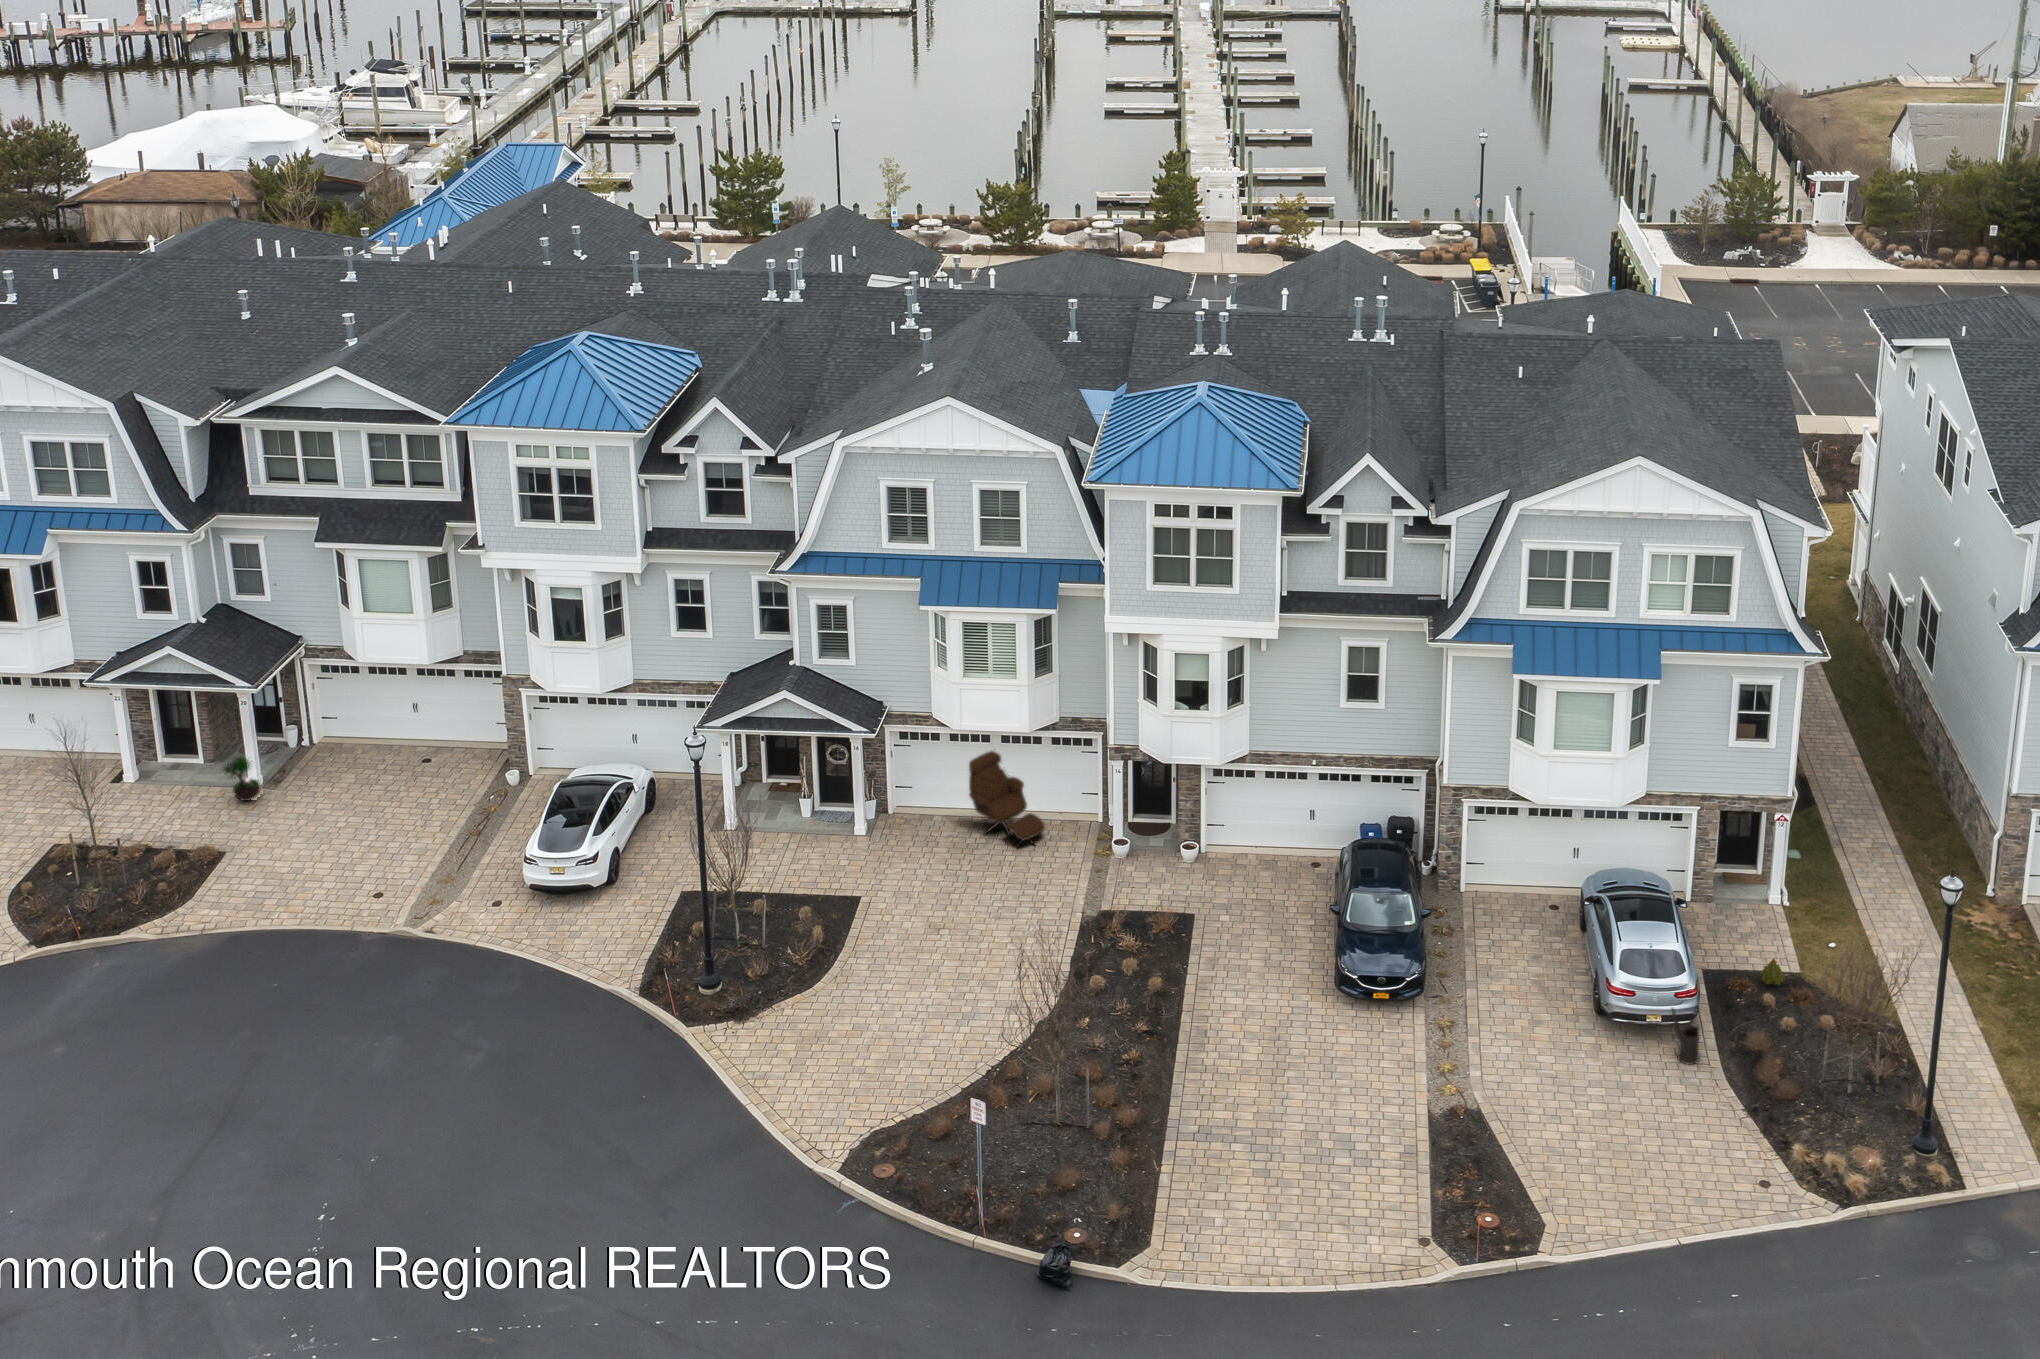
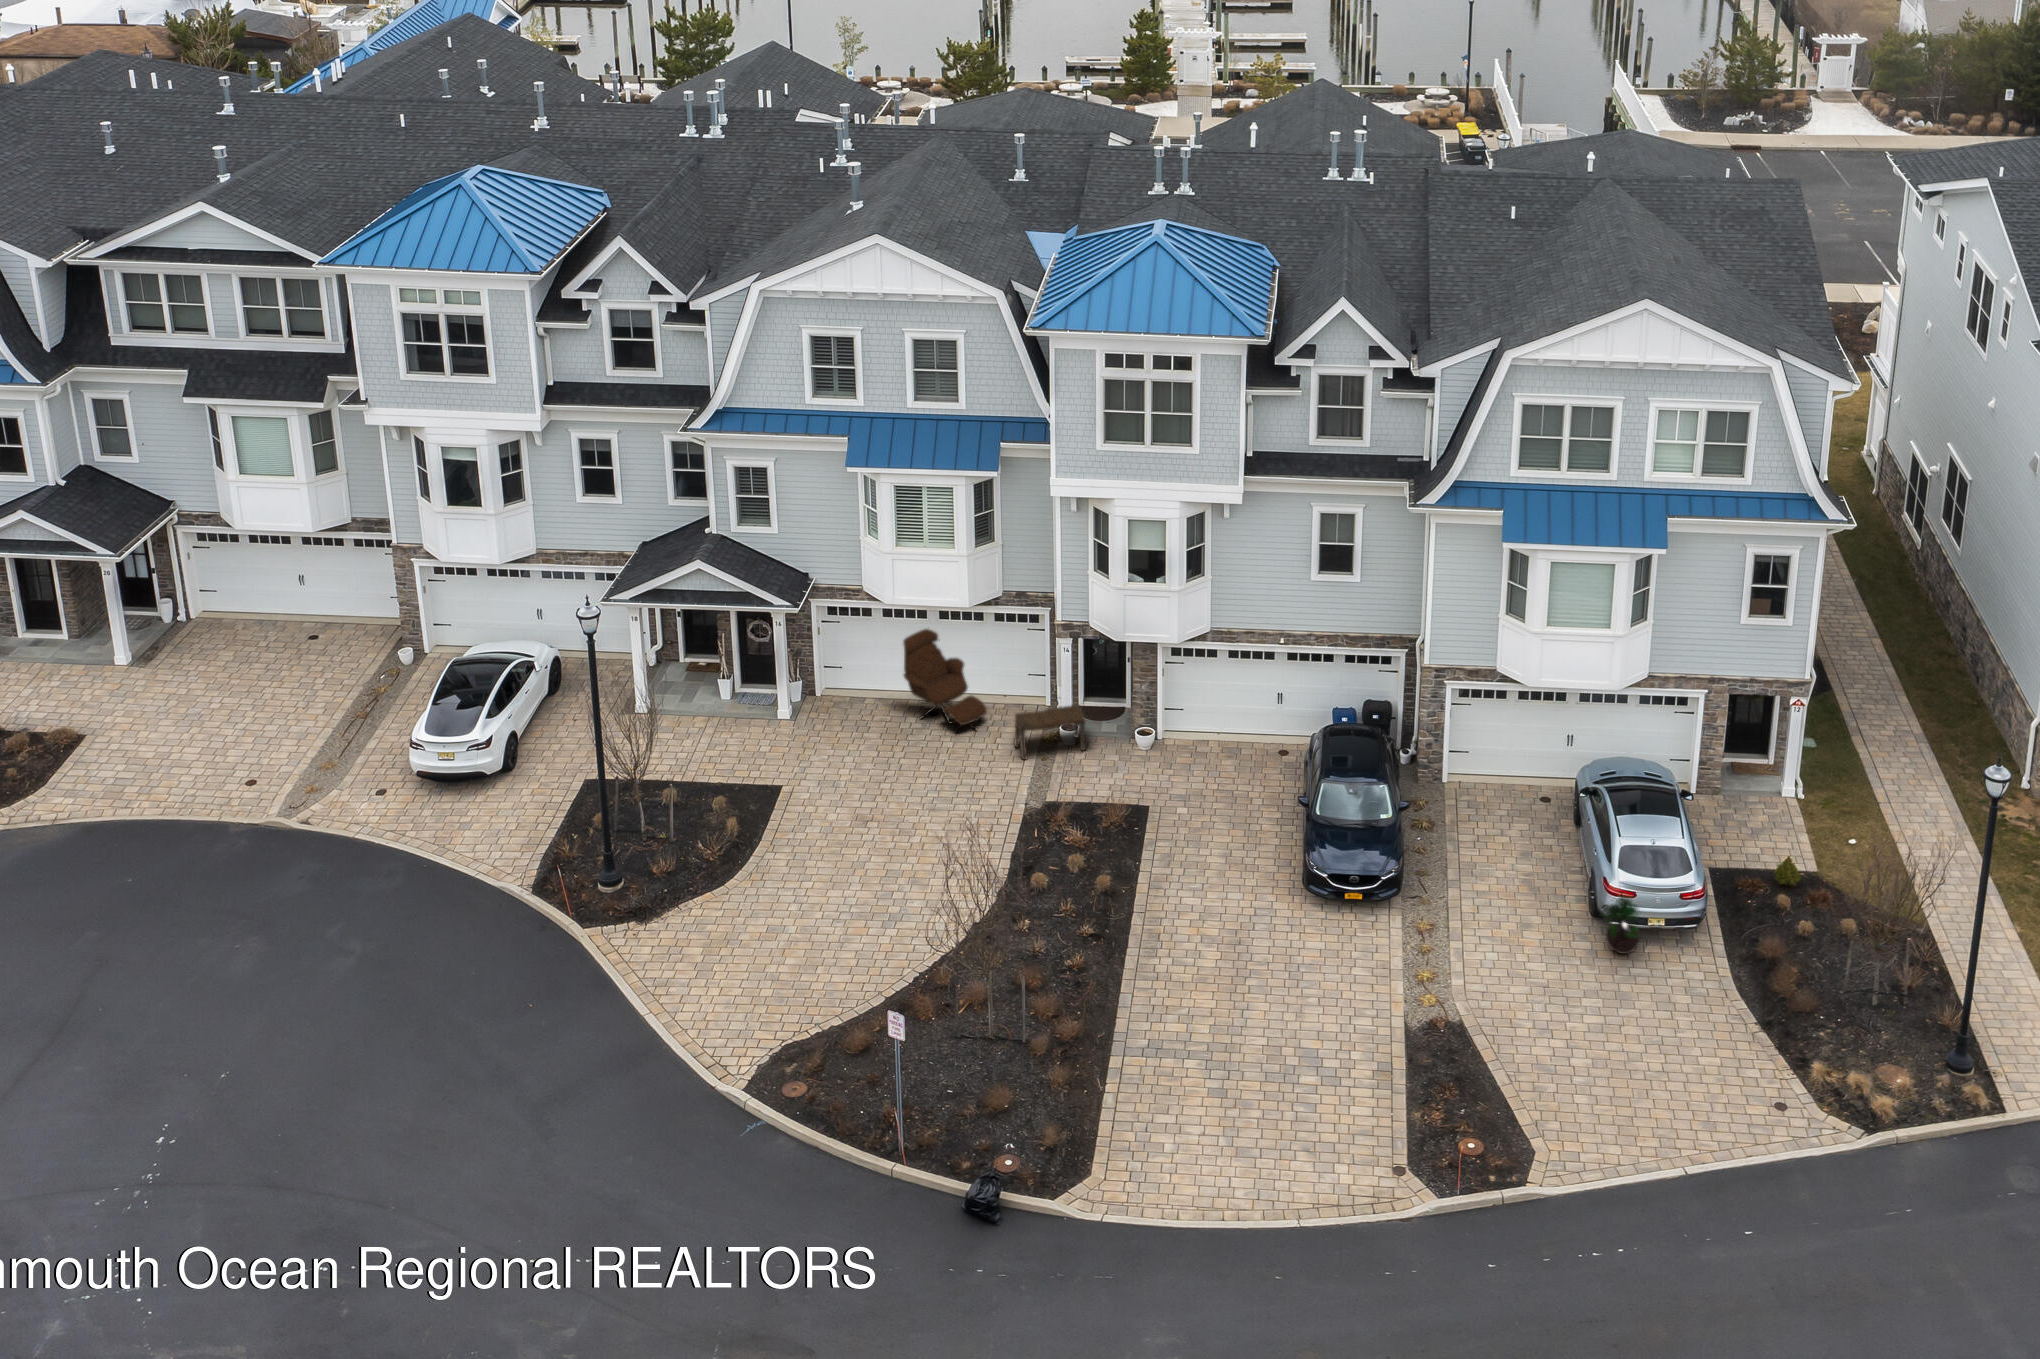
potted tree: present [222,755,260,801] -> present [1602,896,1639,954]
bench: none [1071,821,1136,873] -> present [1014,705,1086,760]
watering can: present [1672,1008,1699,1065] -> none [1676,909,1707,972]

